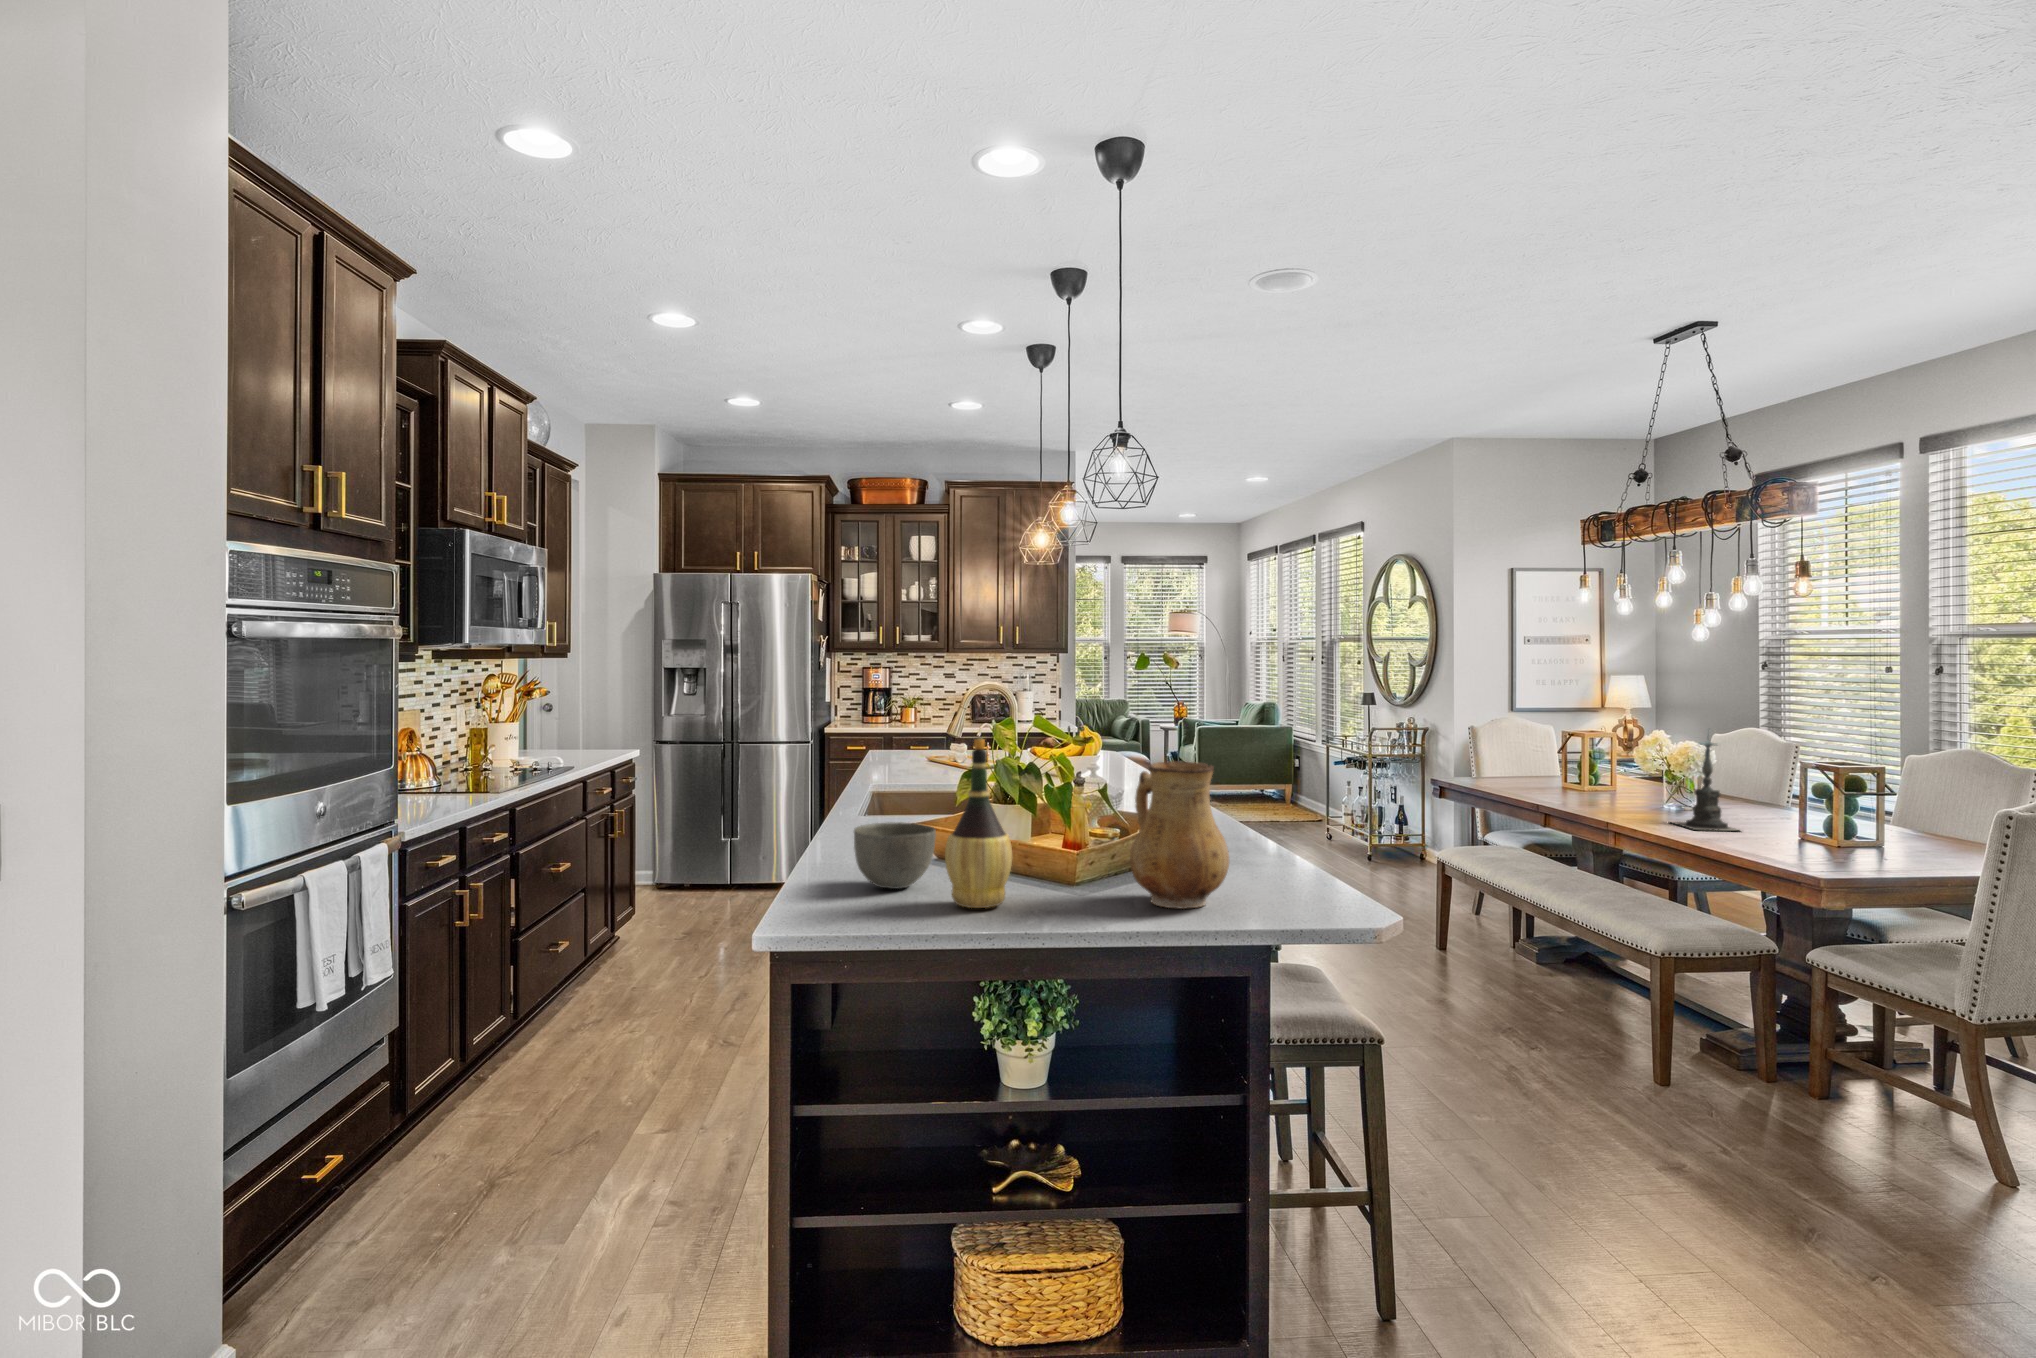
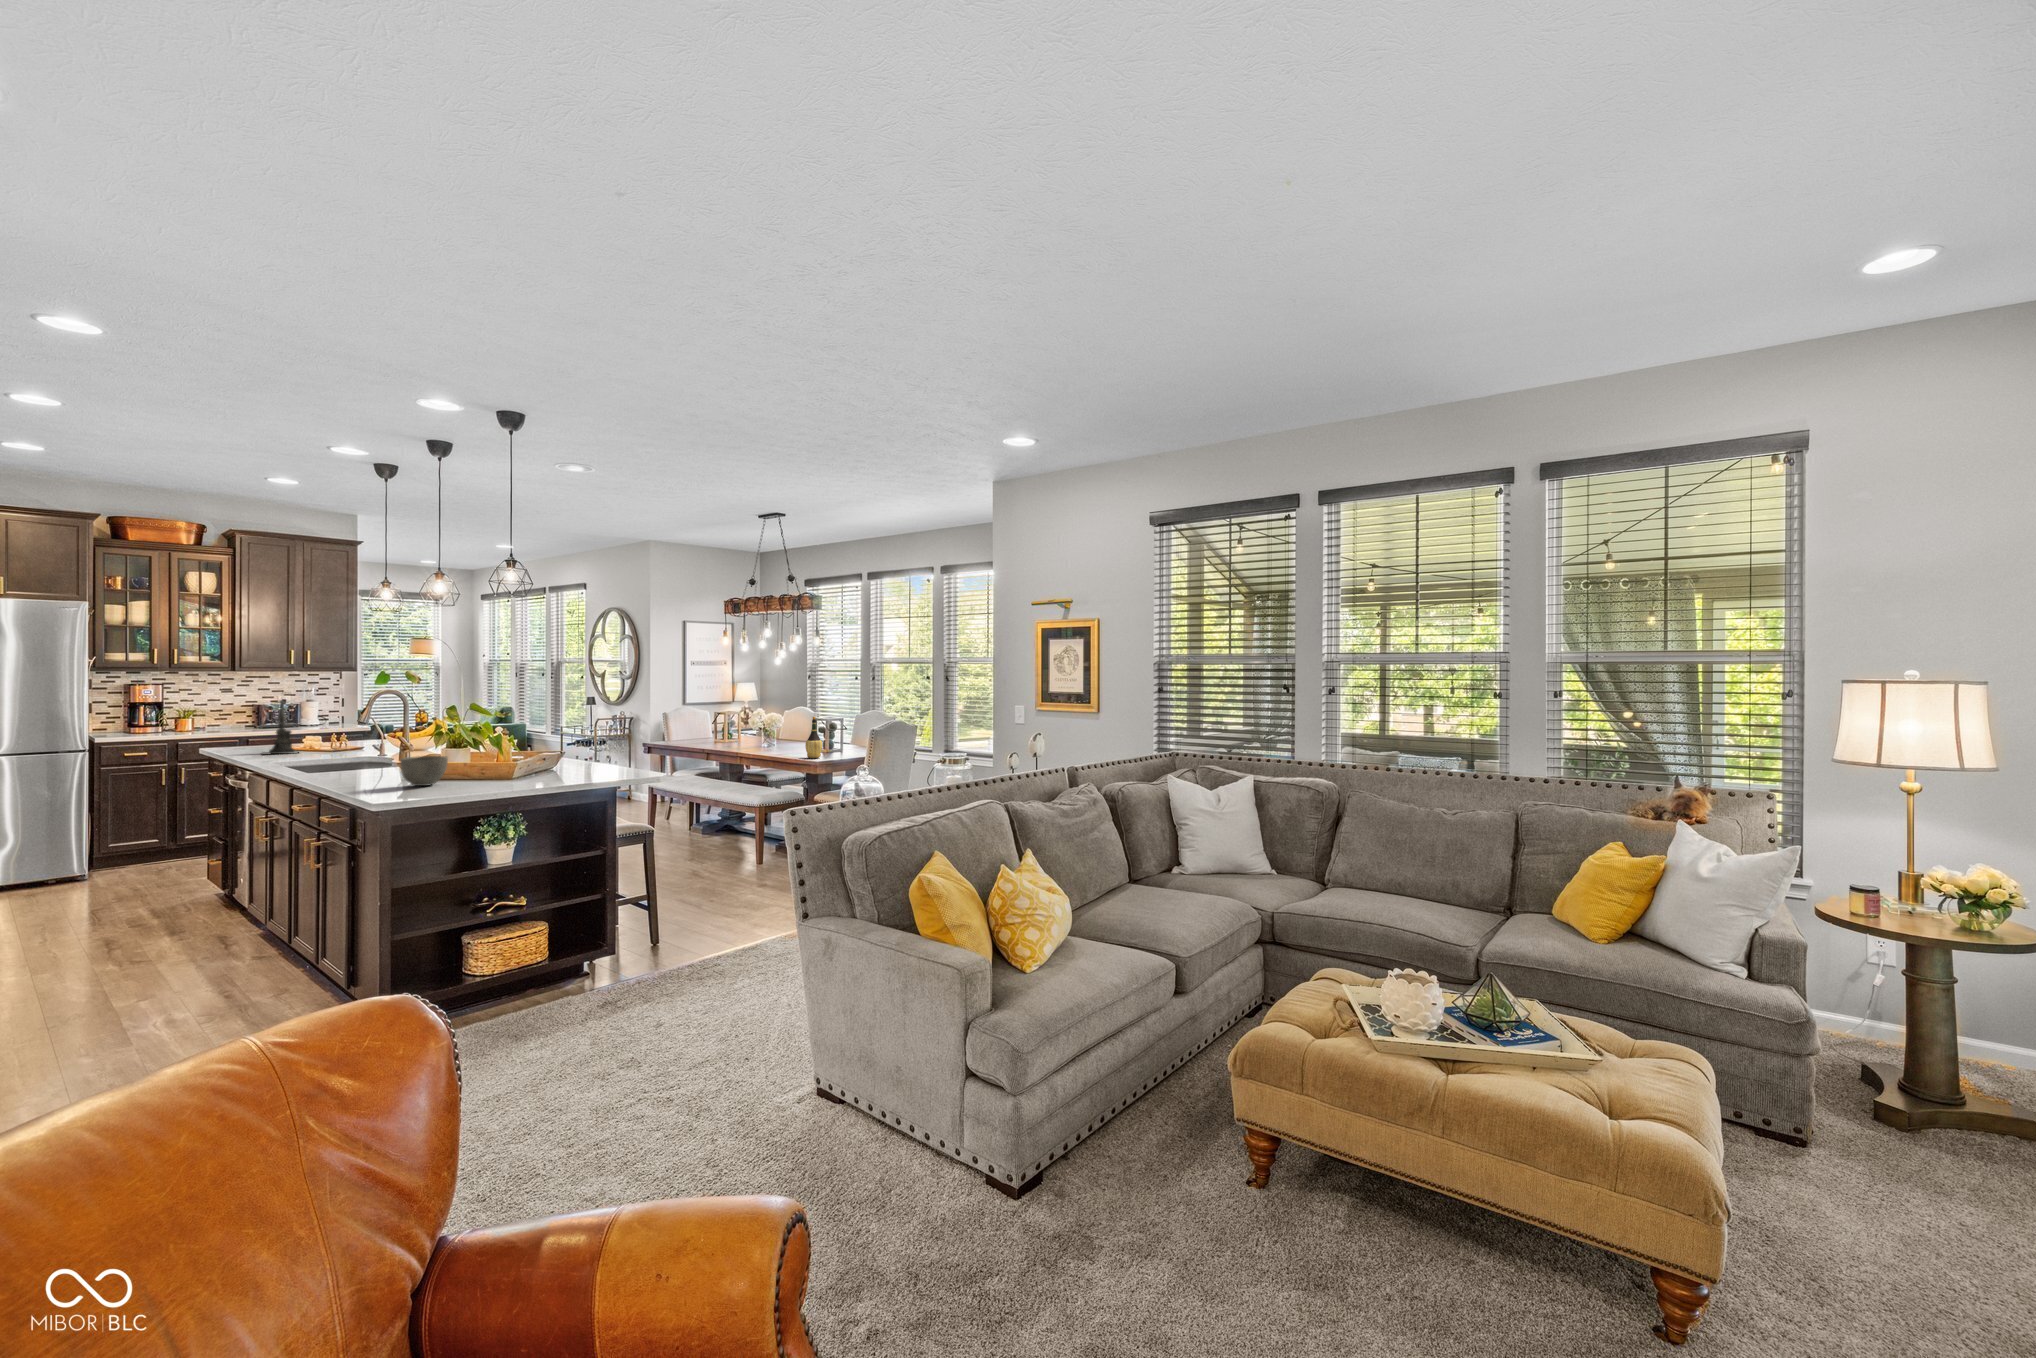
wine bottle: present [945,738,1012,908] -> present [805,717,822,758]
candle holder: present [1674,739,1738,831] -> present [263,700,298,755]
ceramic pitcher: present [1130,761,1229,909] -> none [553,718,600,777]

